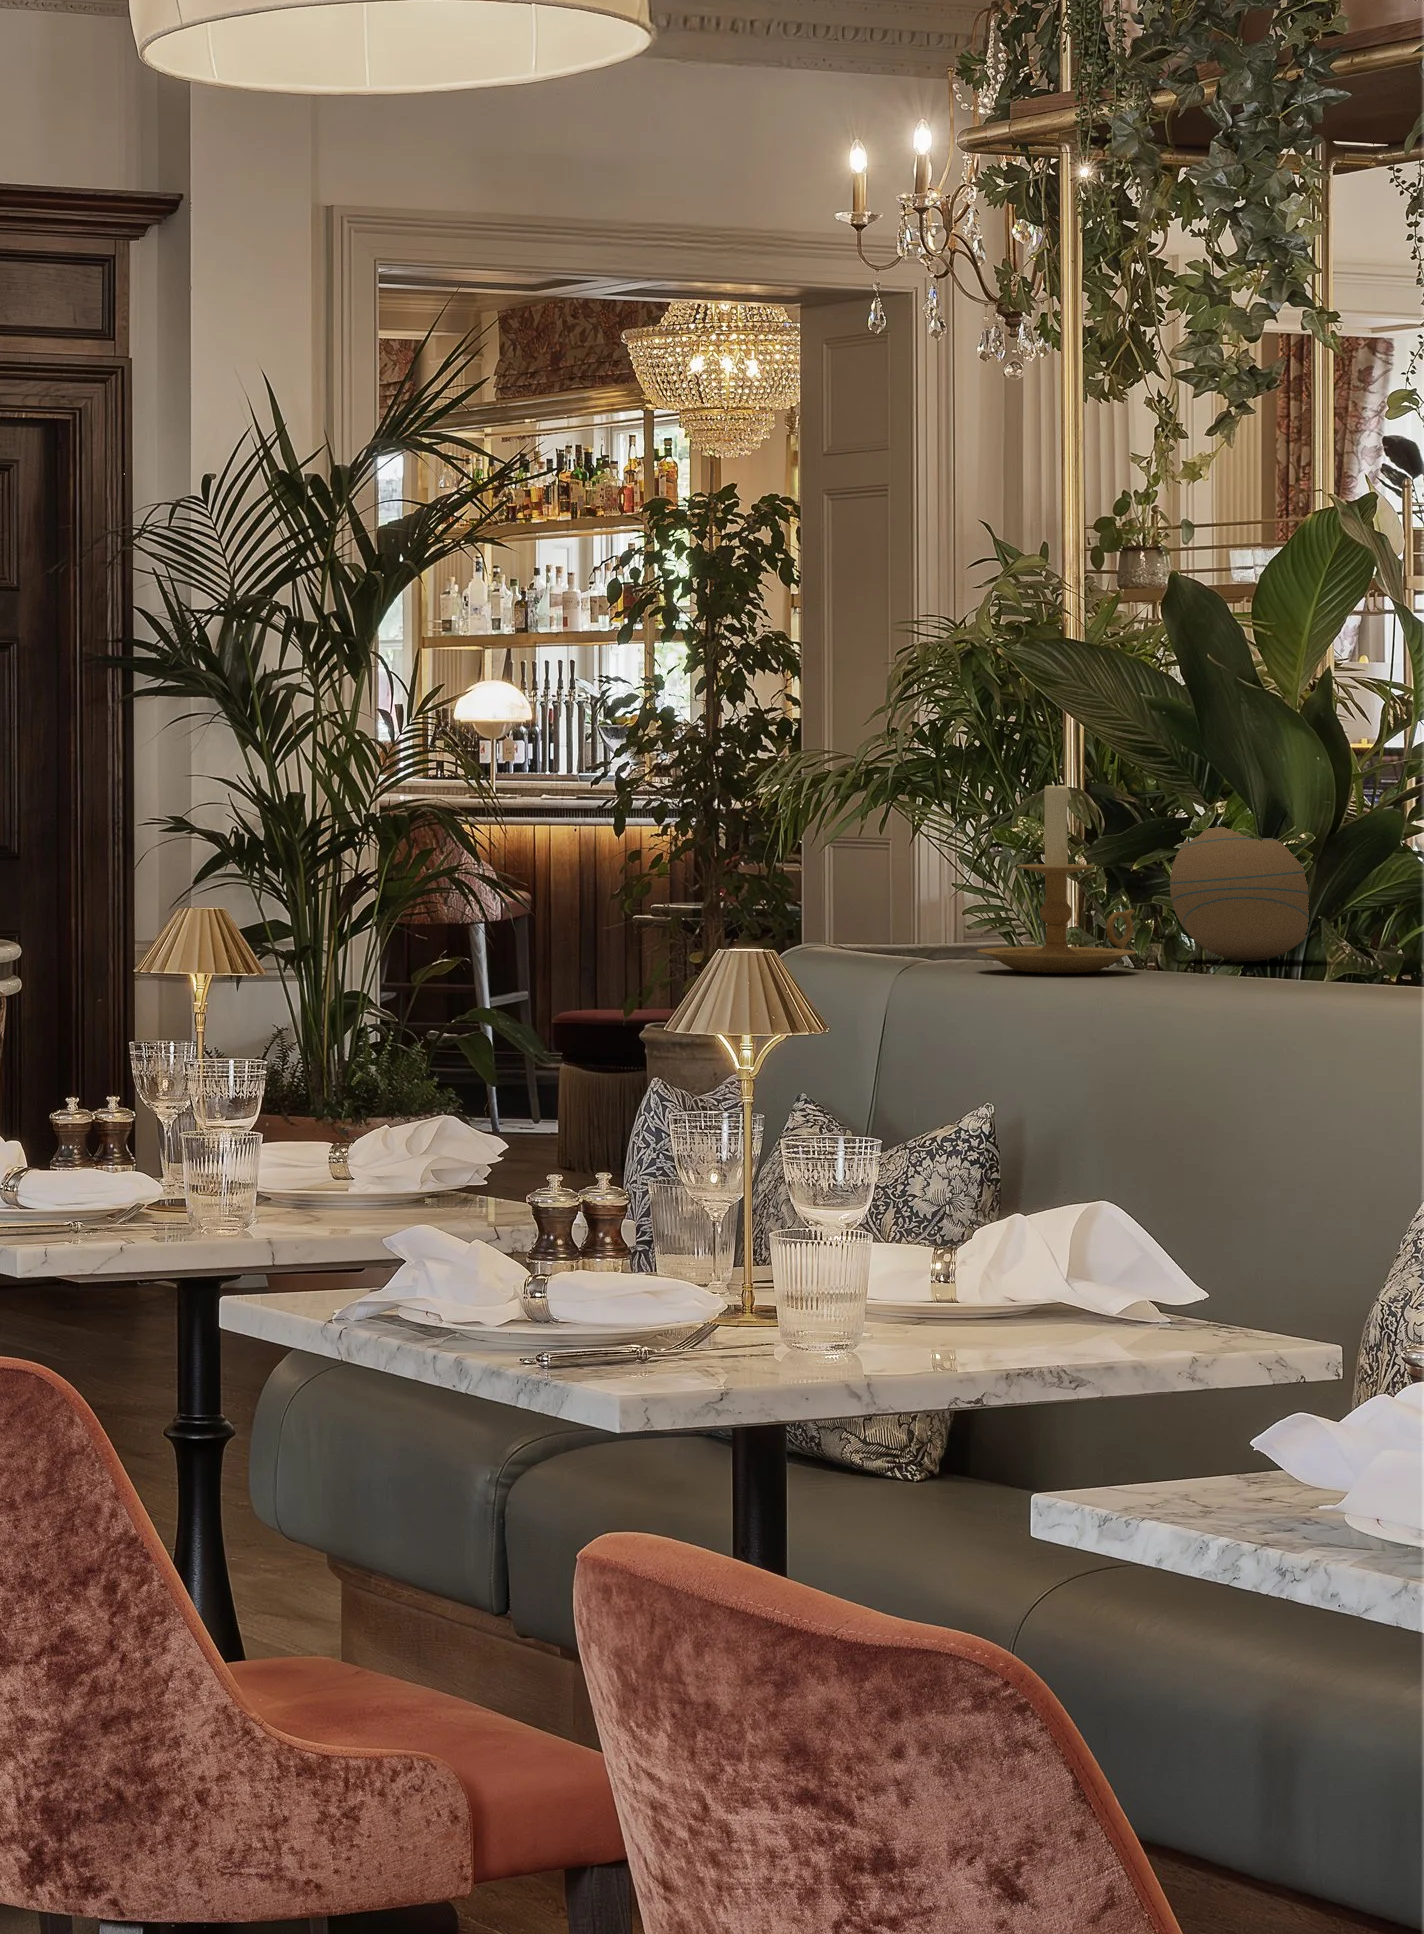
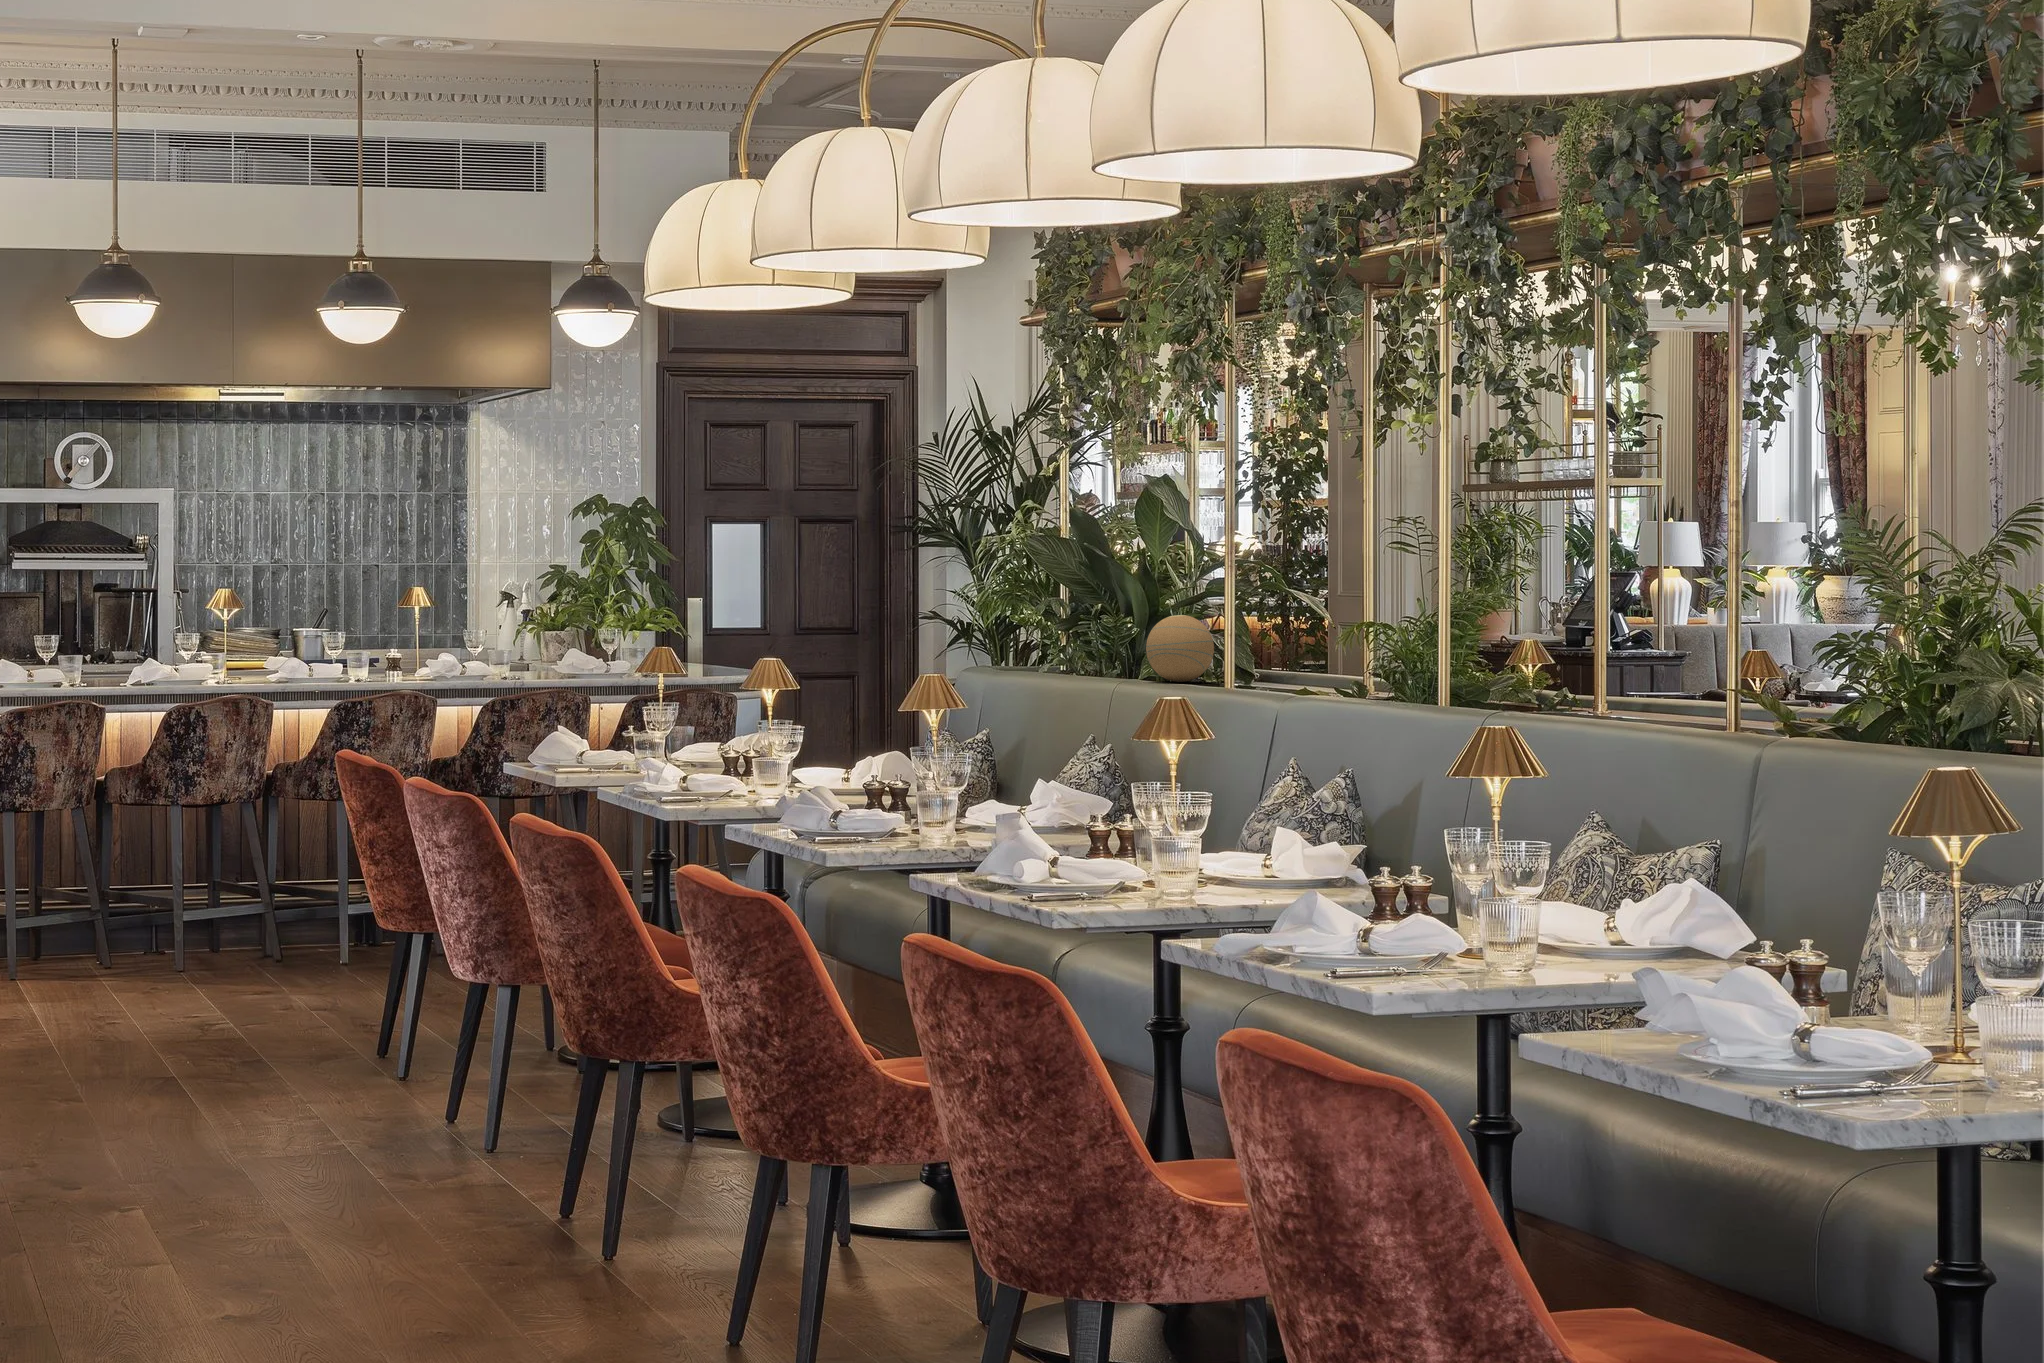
candle holder: present [977,777,1136,973] -> none [1035,599,1112,684]

